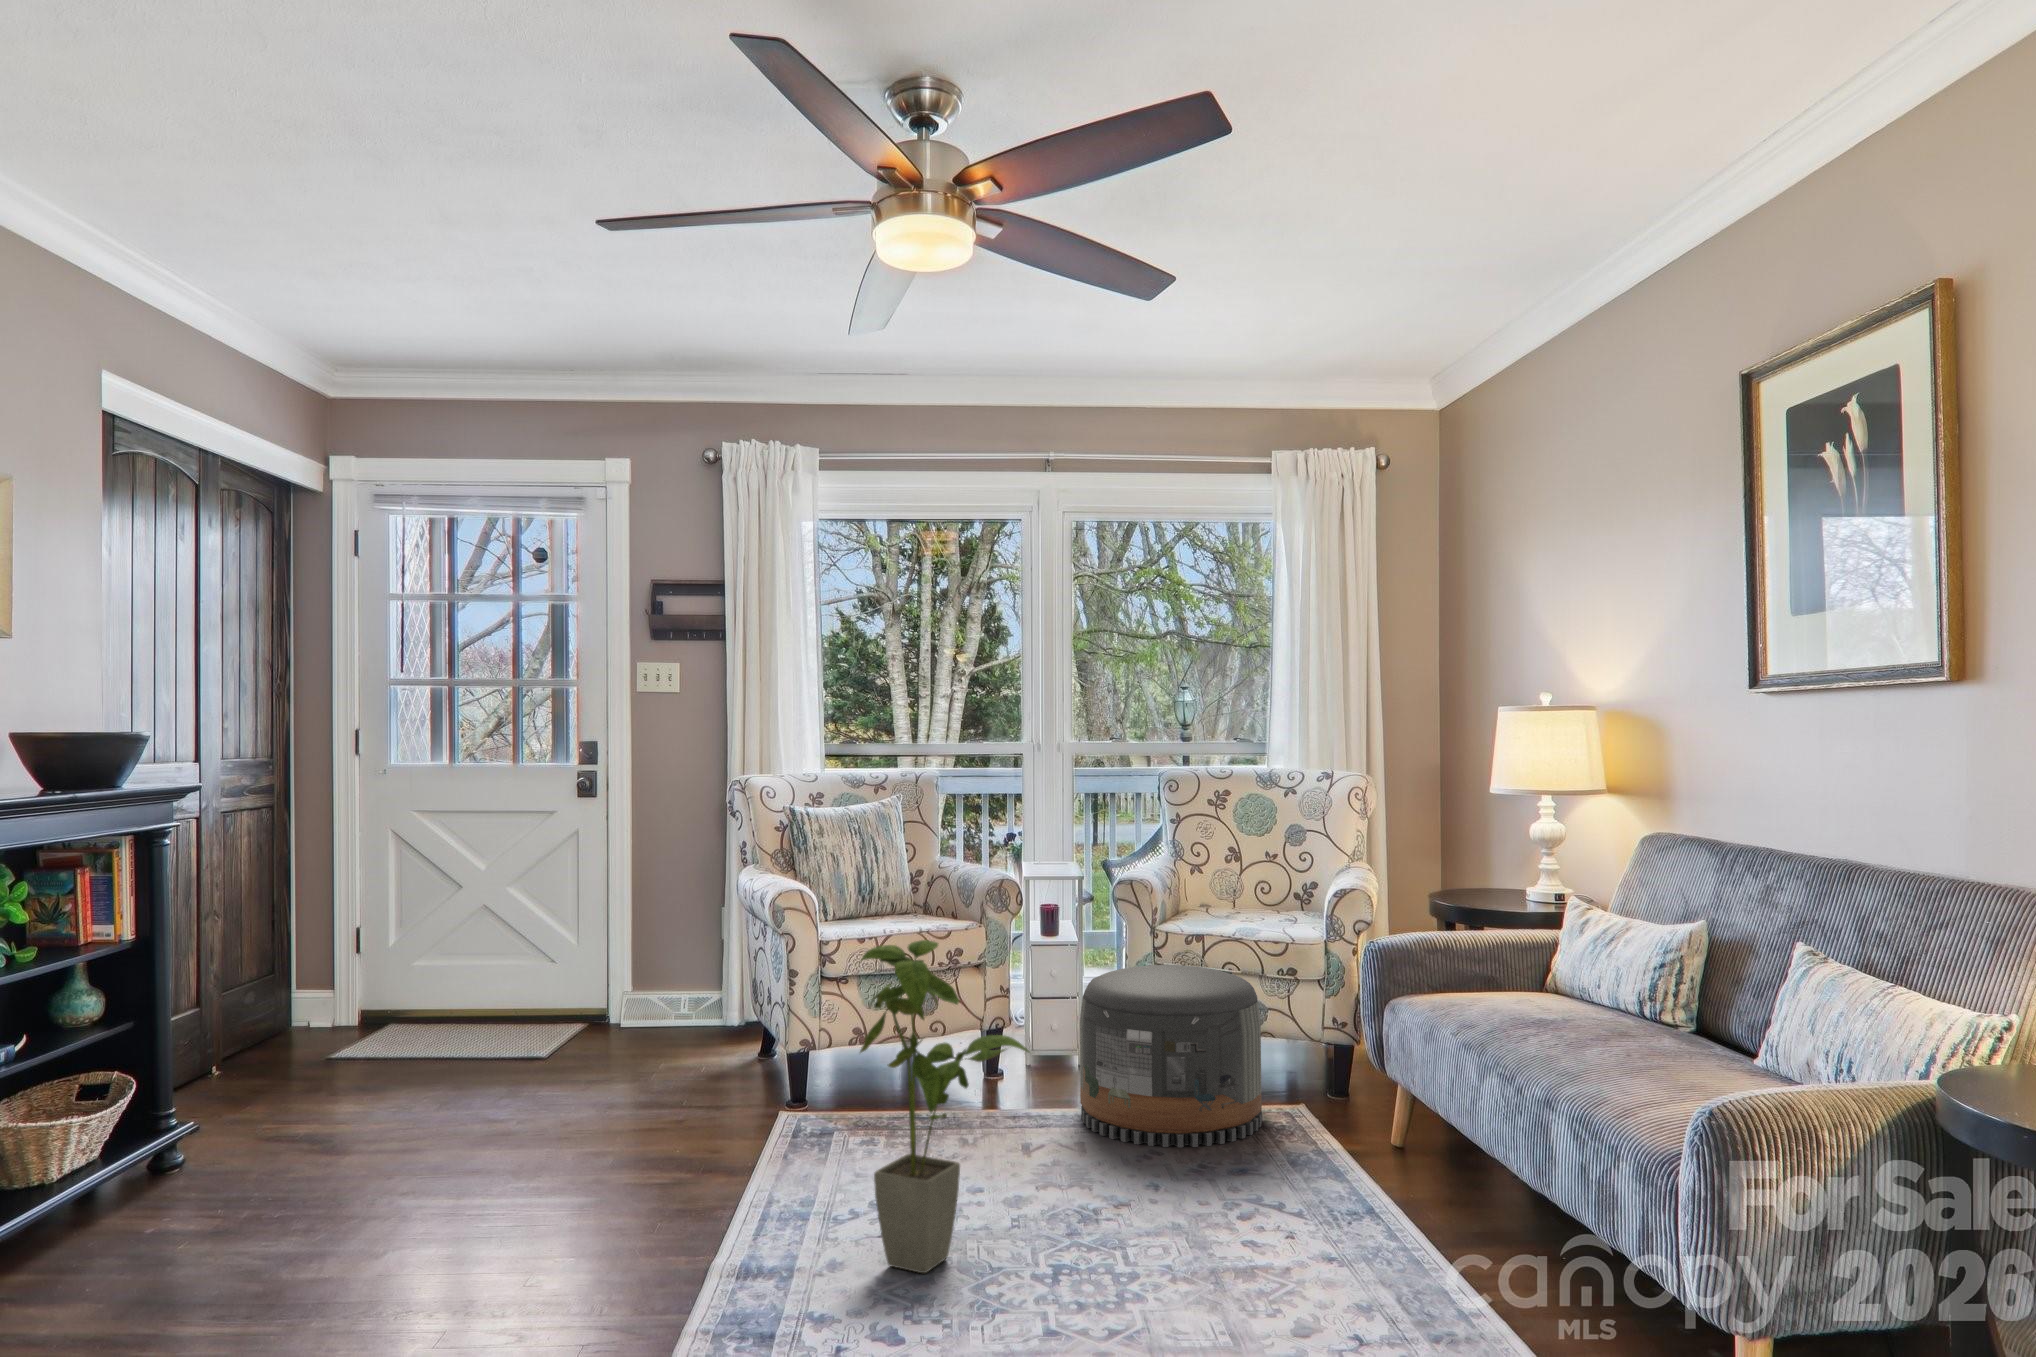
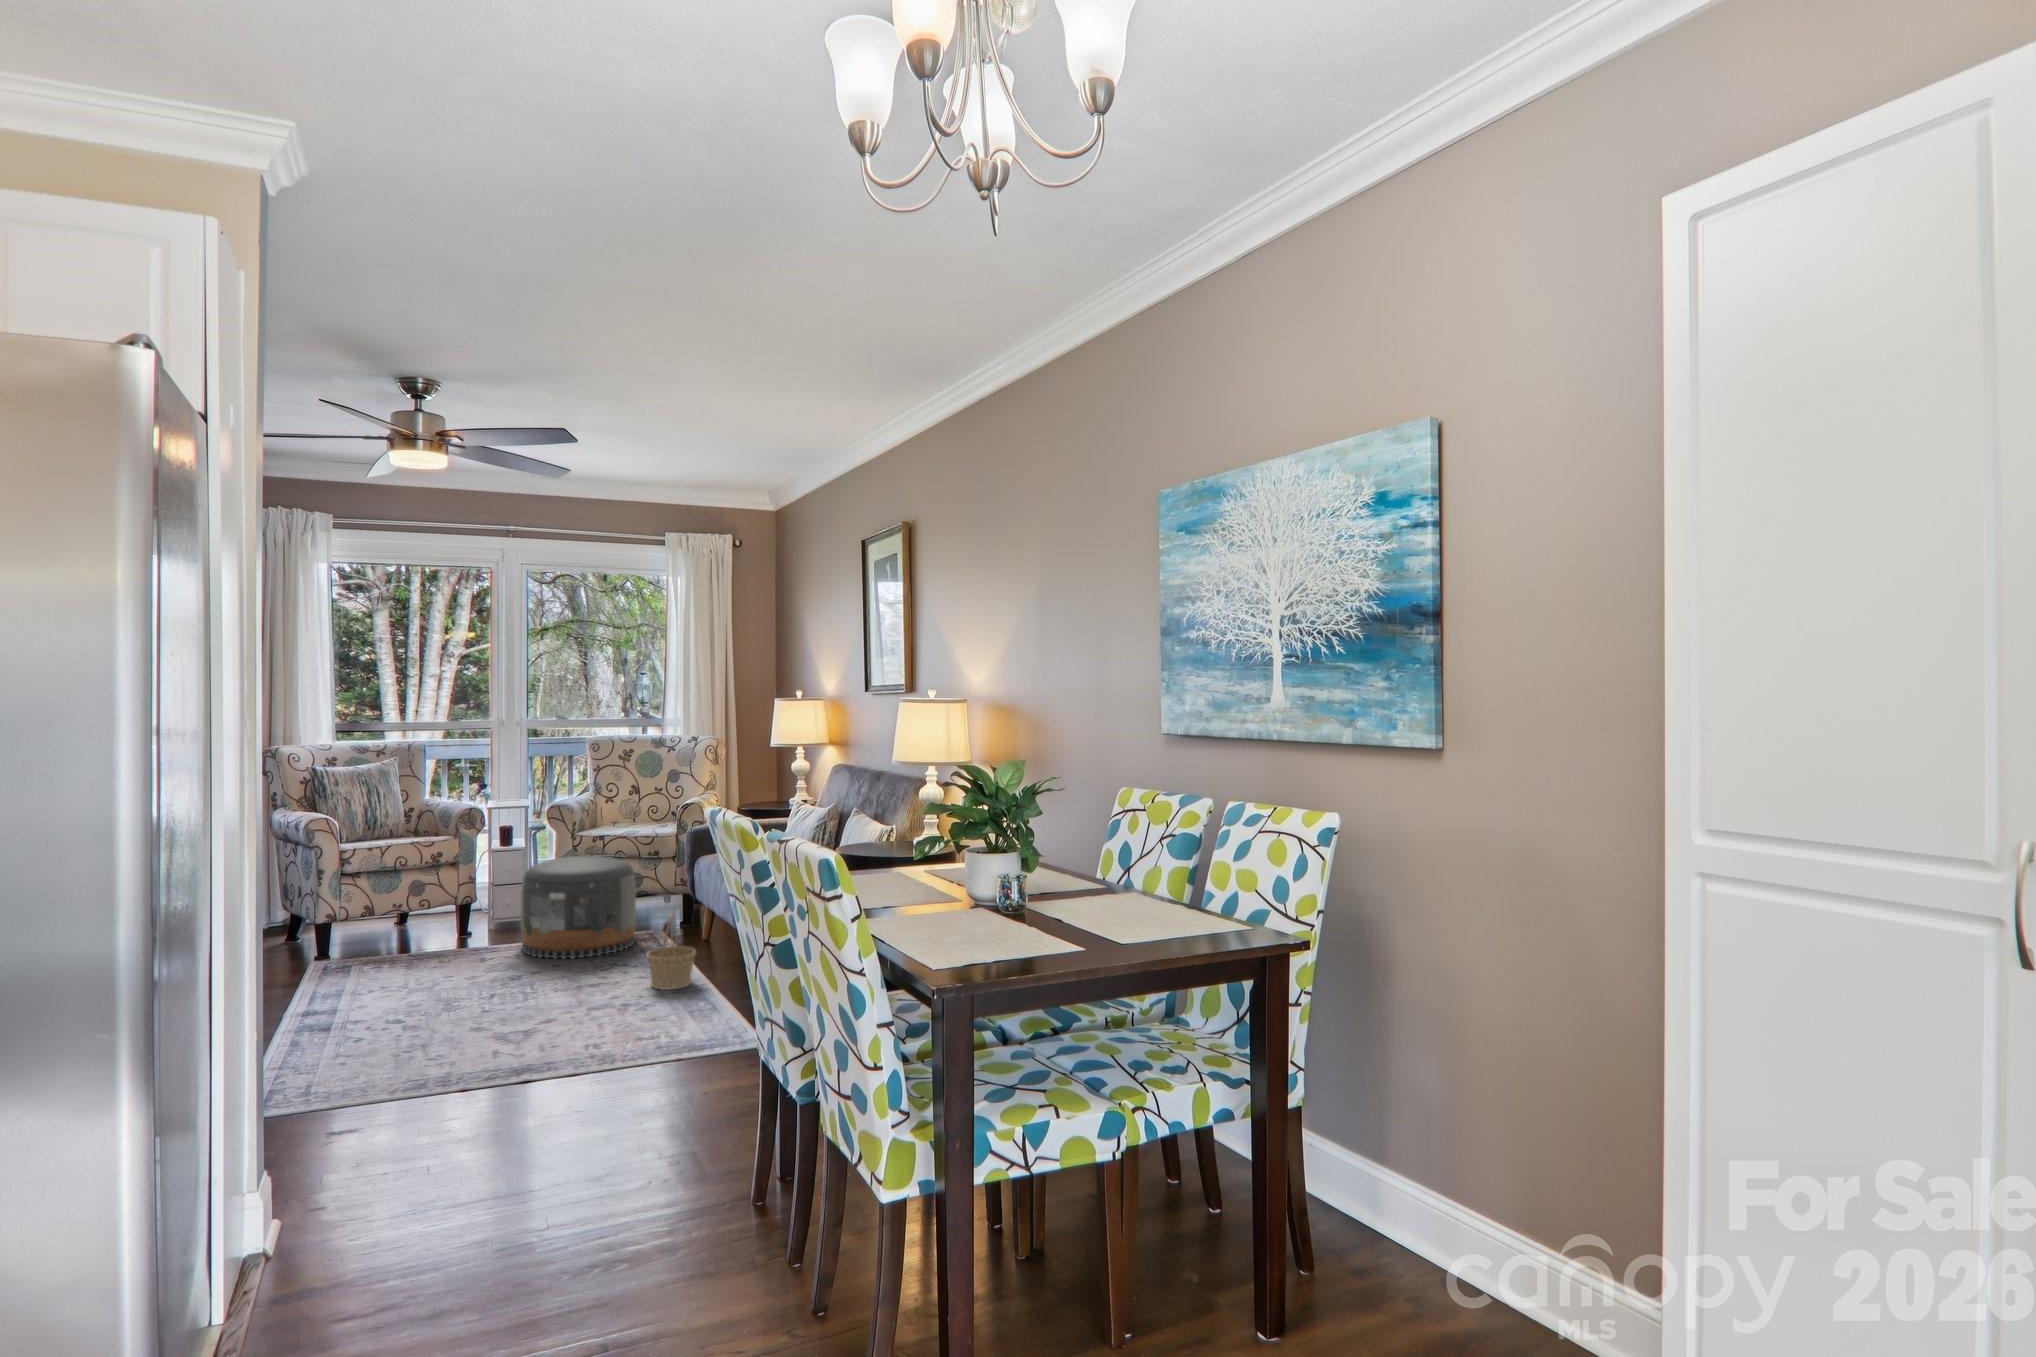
house plant: present [860,940,1029,1273] -> none [378,843,484,1023]
basket: none [1312,1094,1409,1250] -> present [646,913,697,990]

